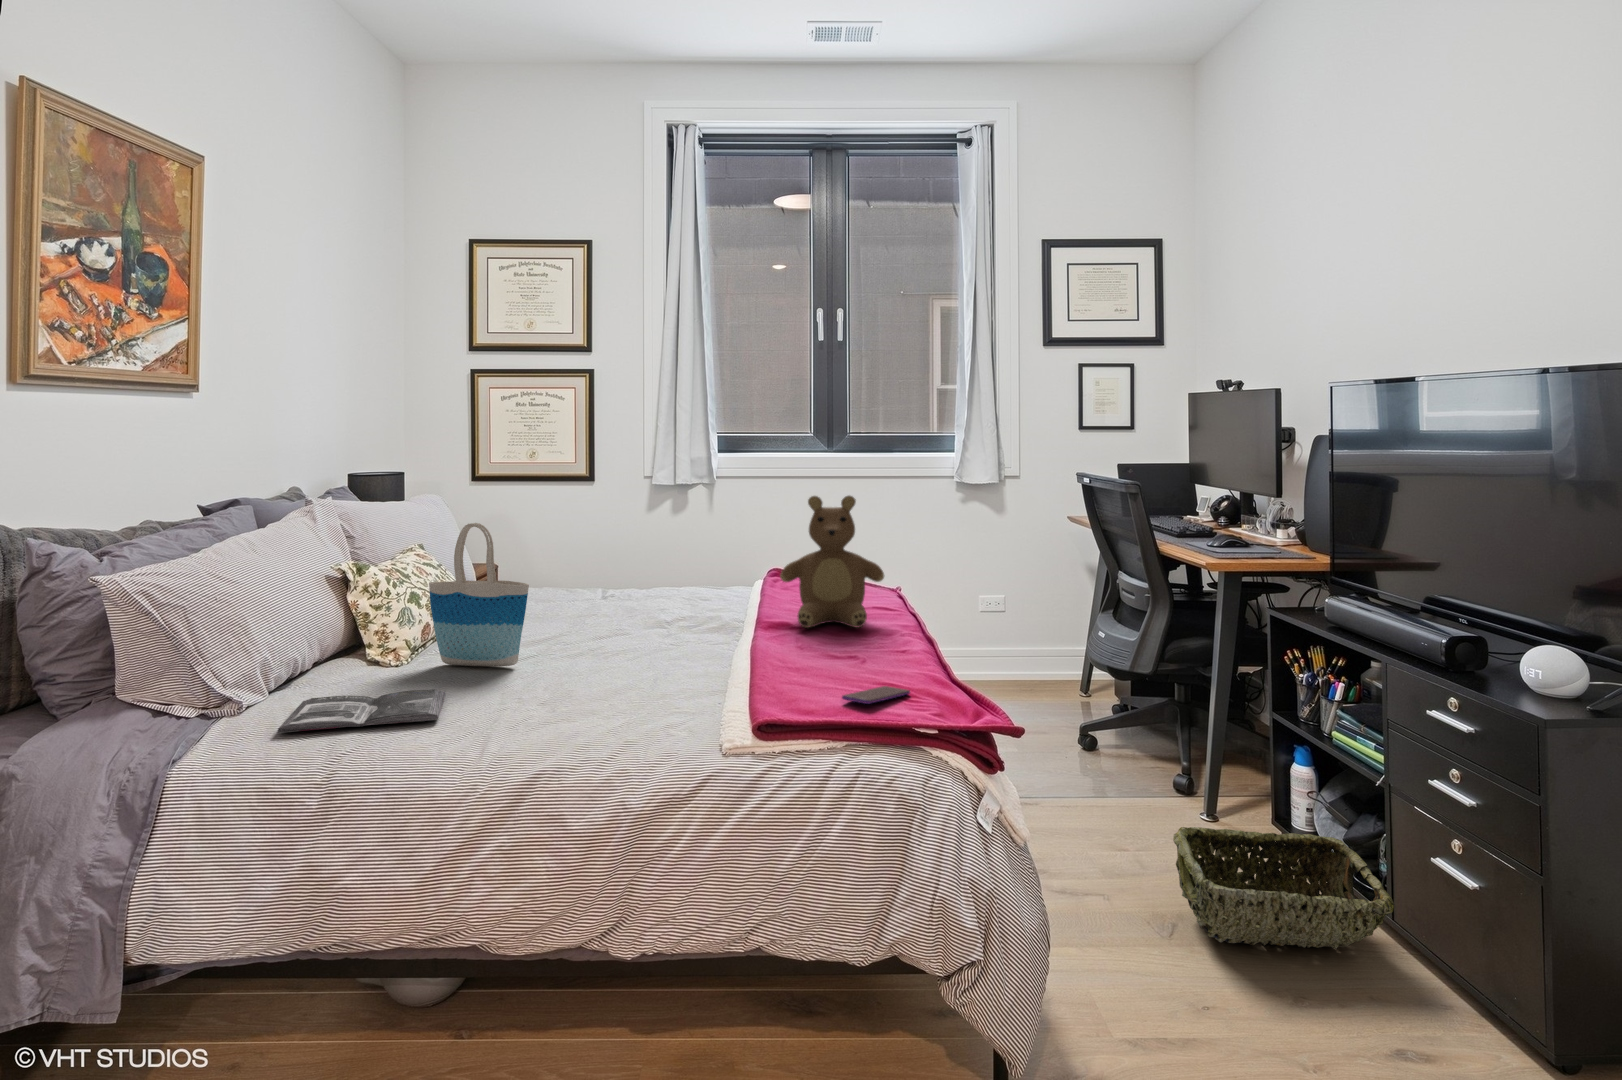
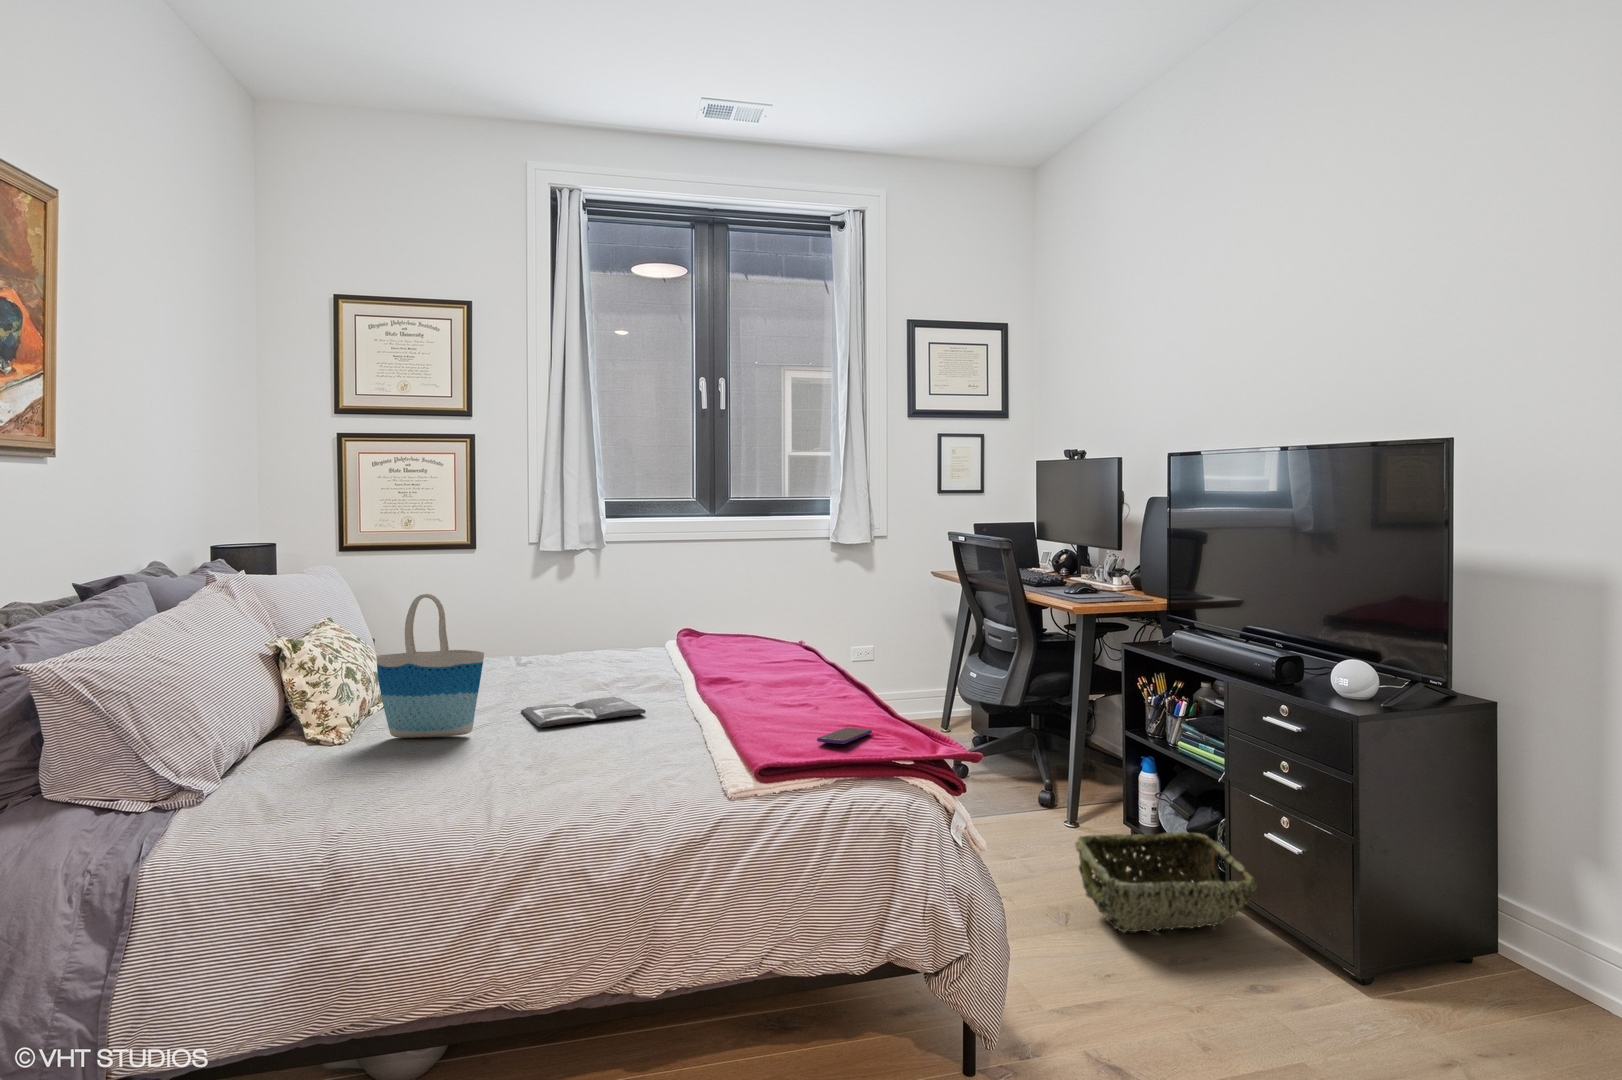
teddy bear: present [780,496,884,628] -> none [712,557,808,681]
magazine: present [278,689,445,733] -> present [521,697,646,727]

